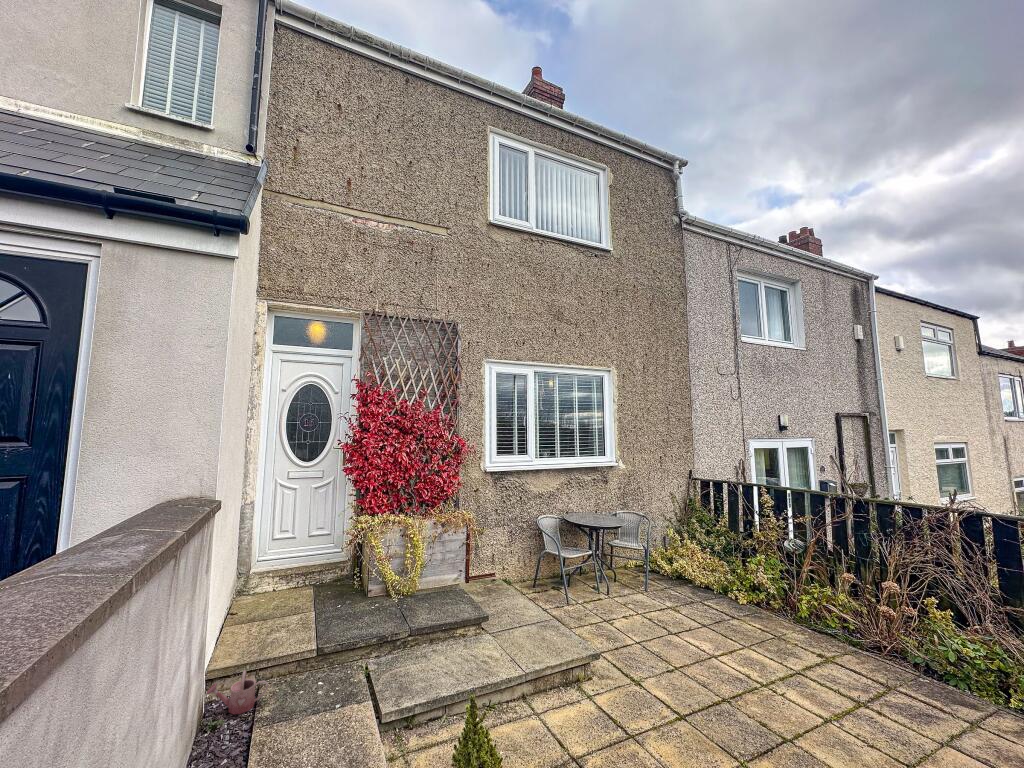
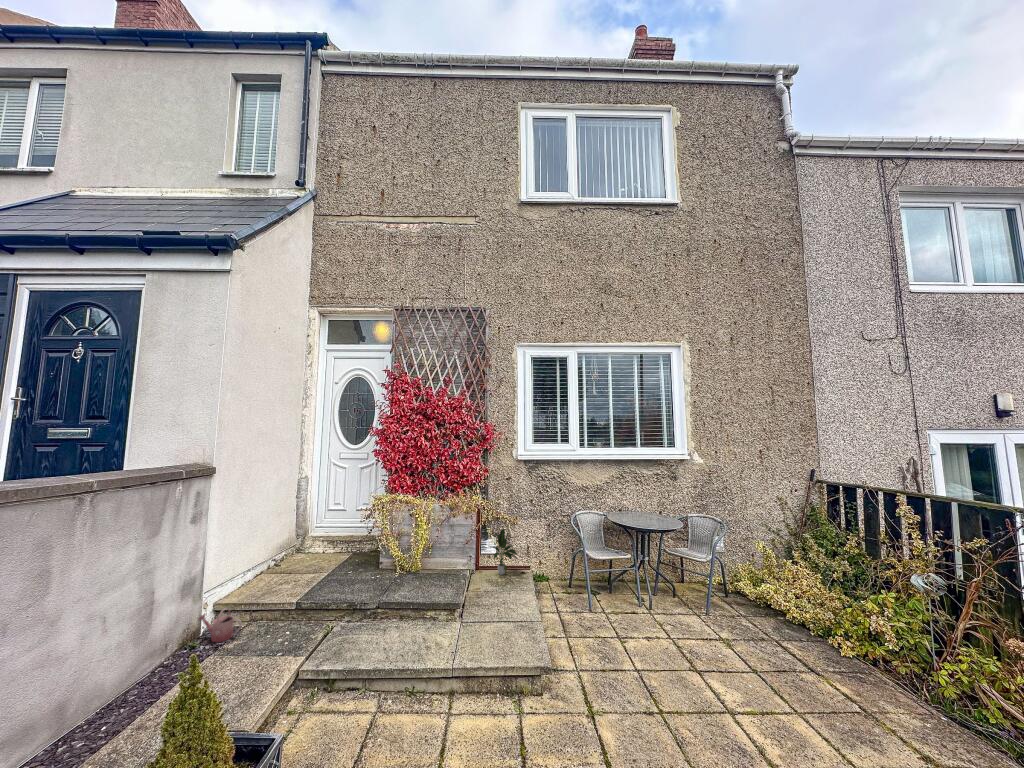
potted plant: none [468,540,493,584] -> present [489,529,517,575]

